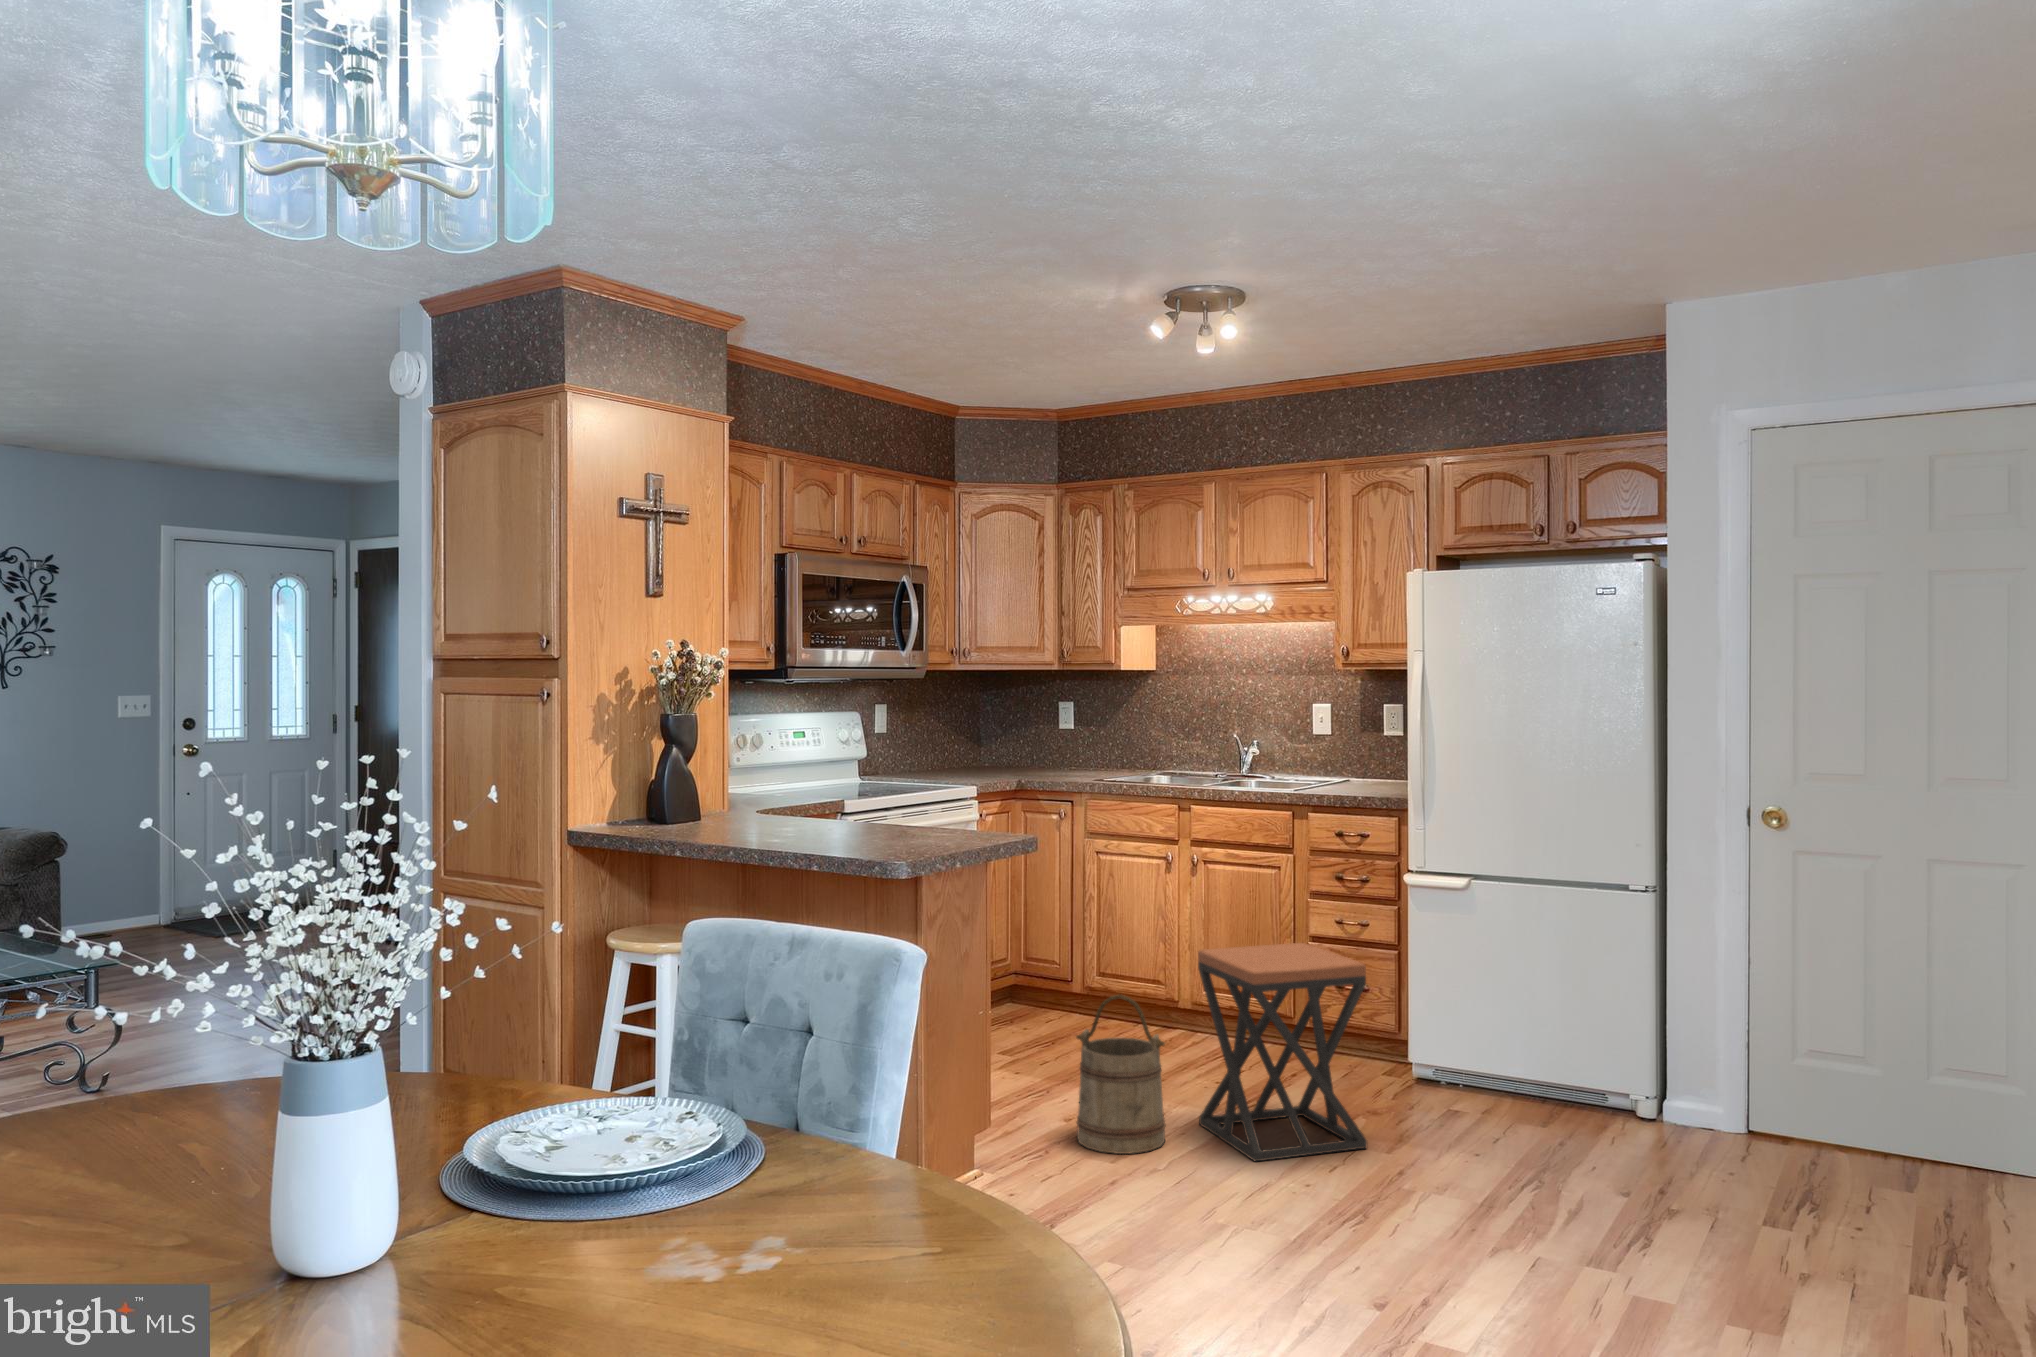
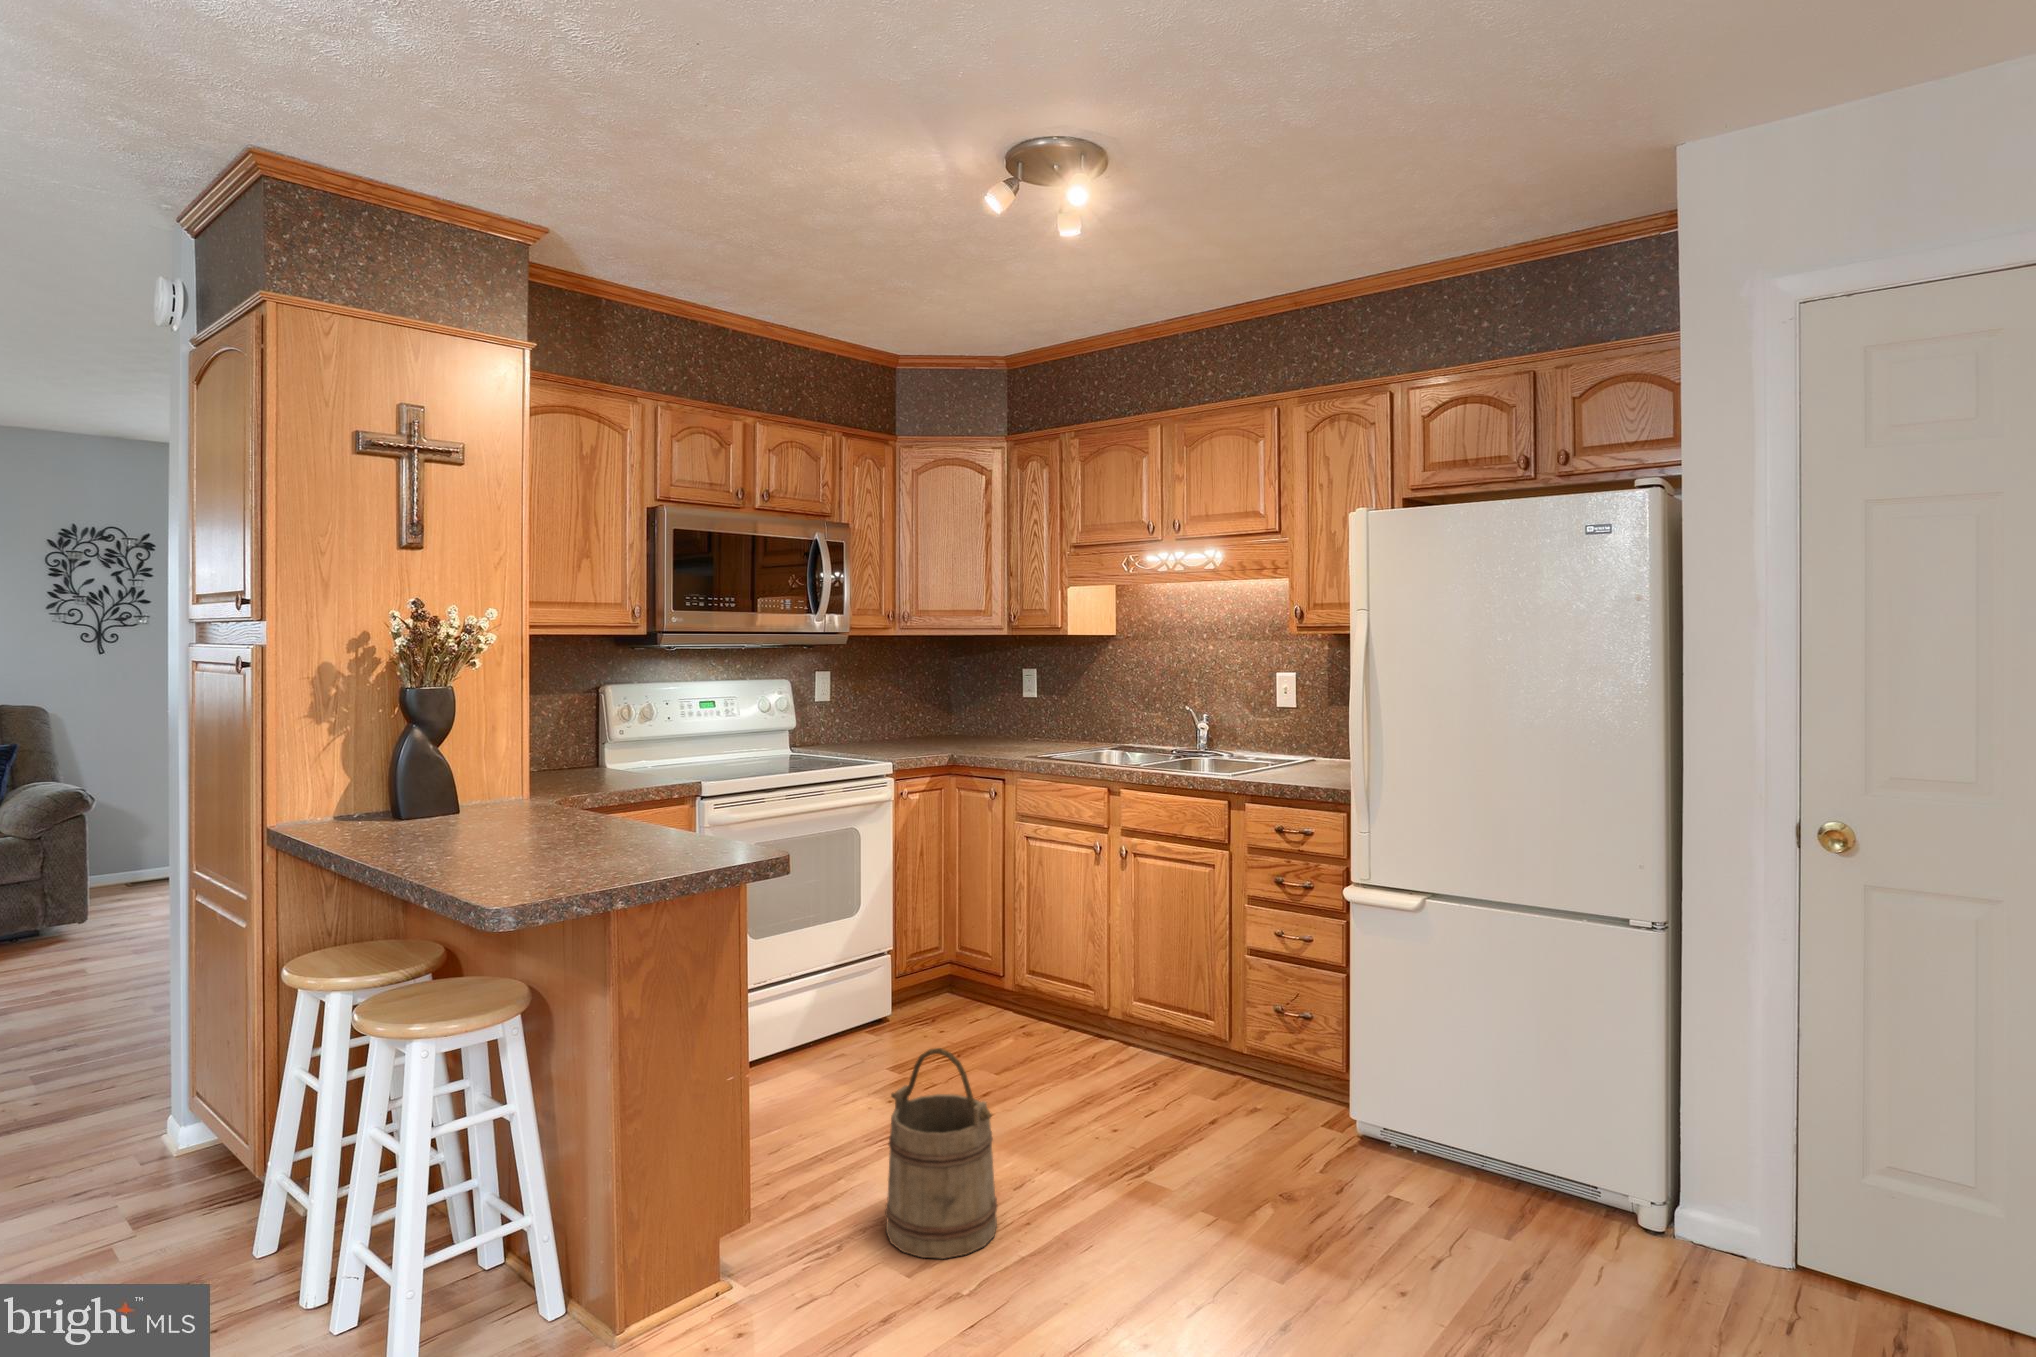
stool: present [1198,943,1367,1161] -> none [1053,980,1251,1288]

